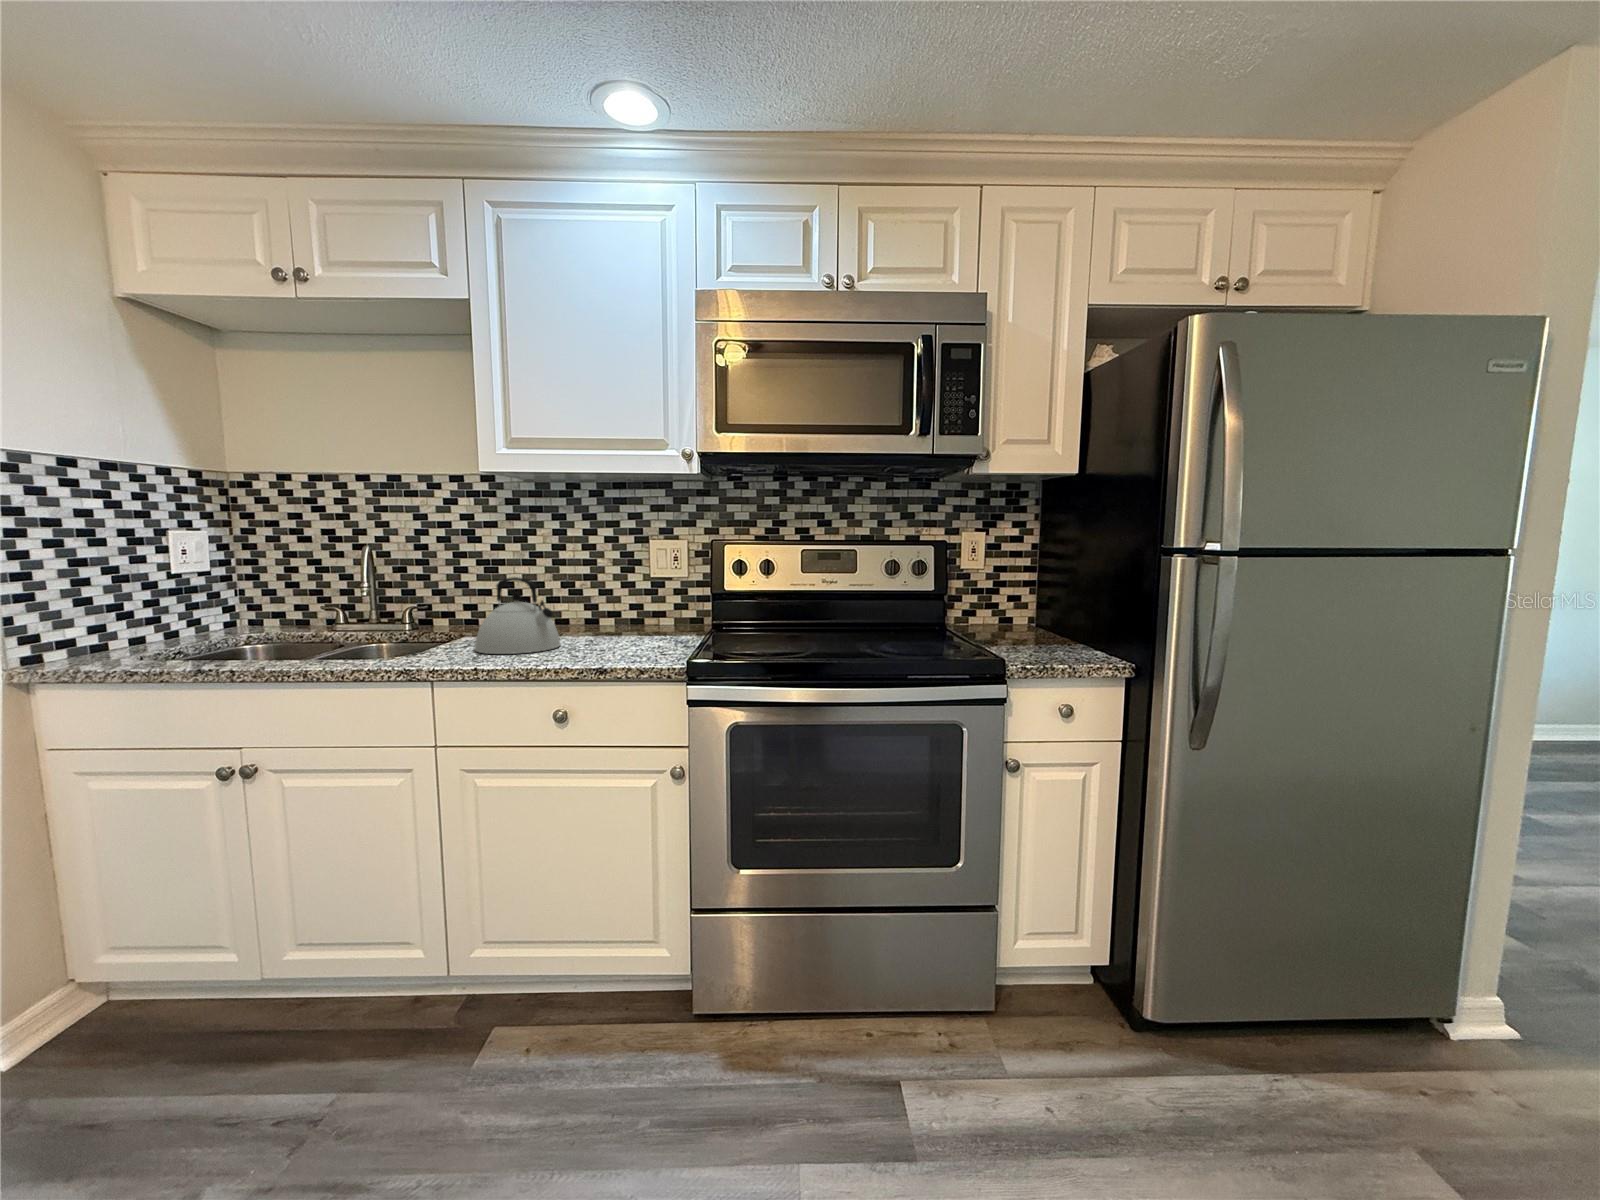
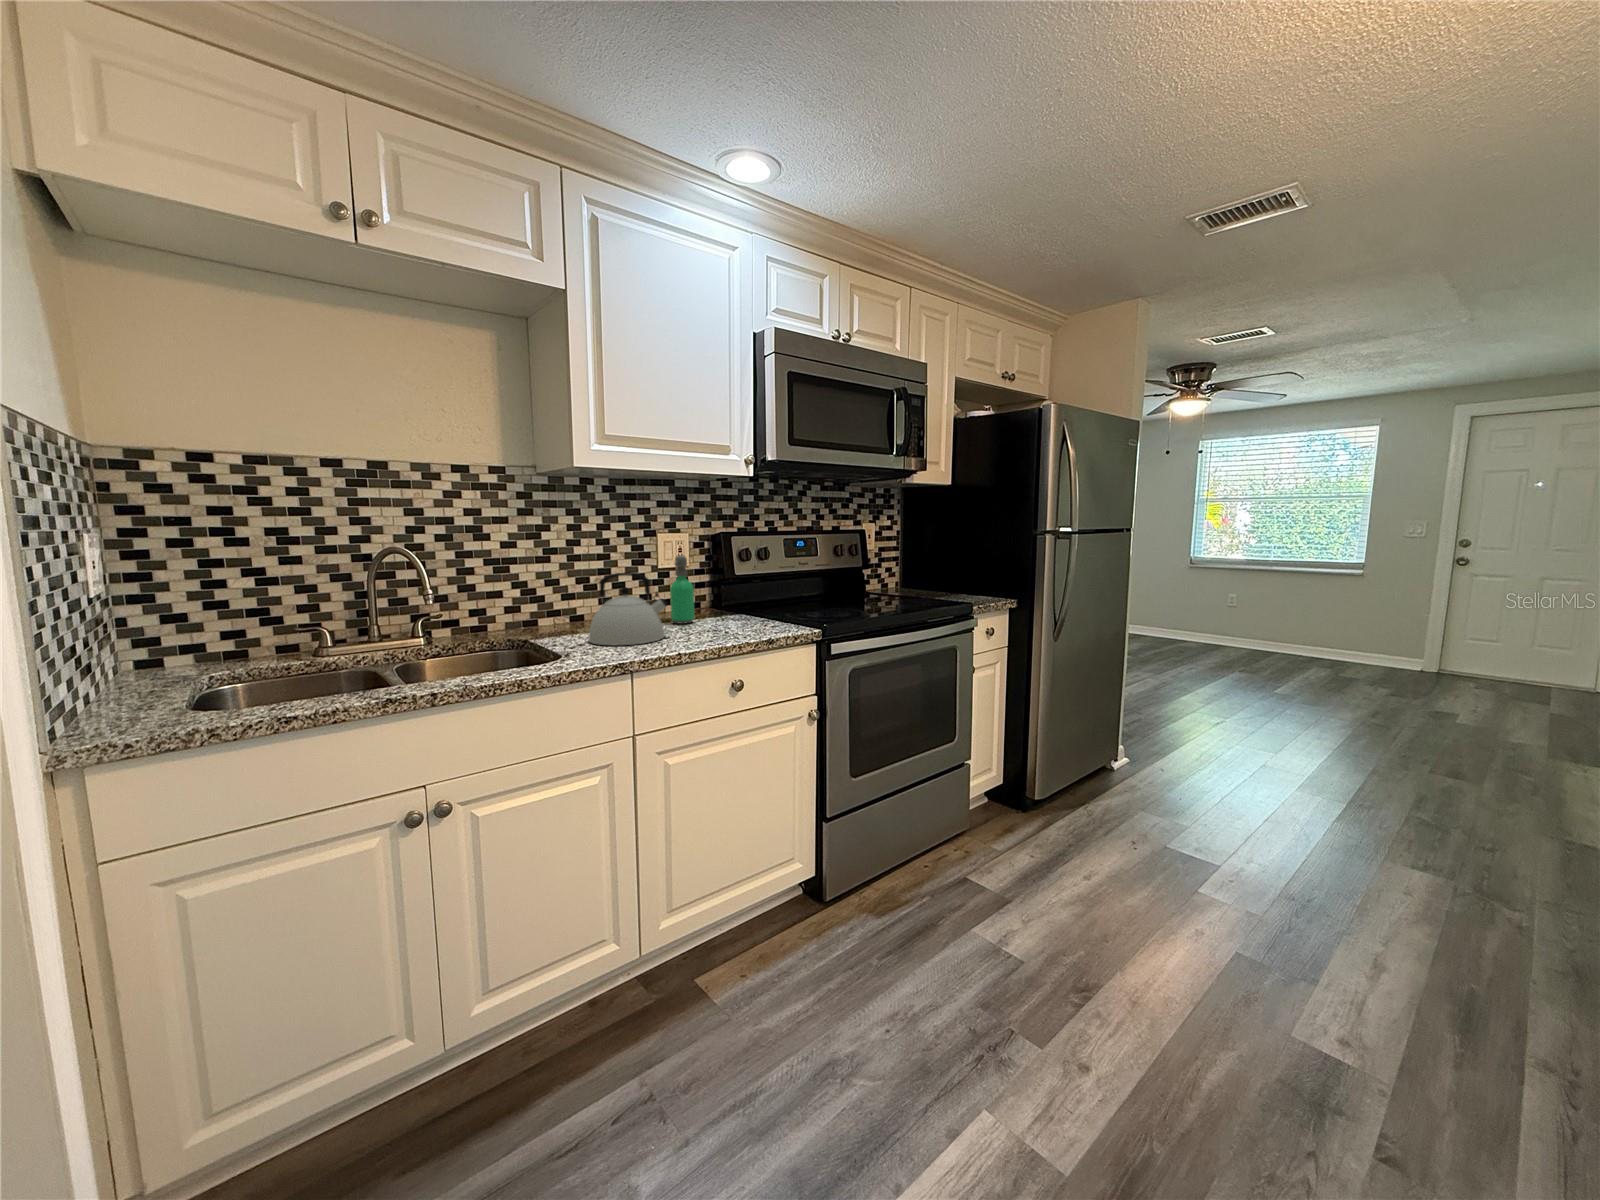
soap dispenser: none [608,563,642,640] -> present [670,555,695,624]

